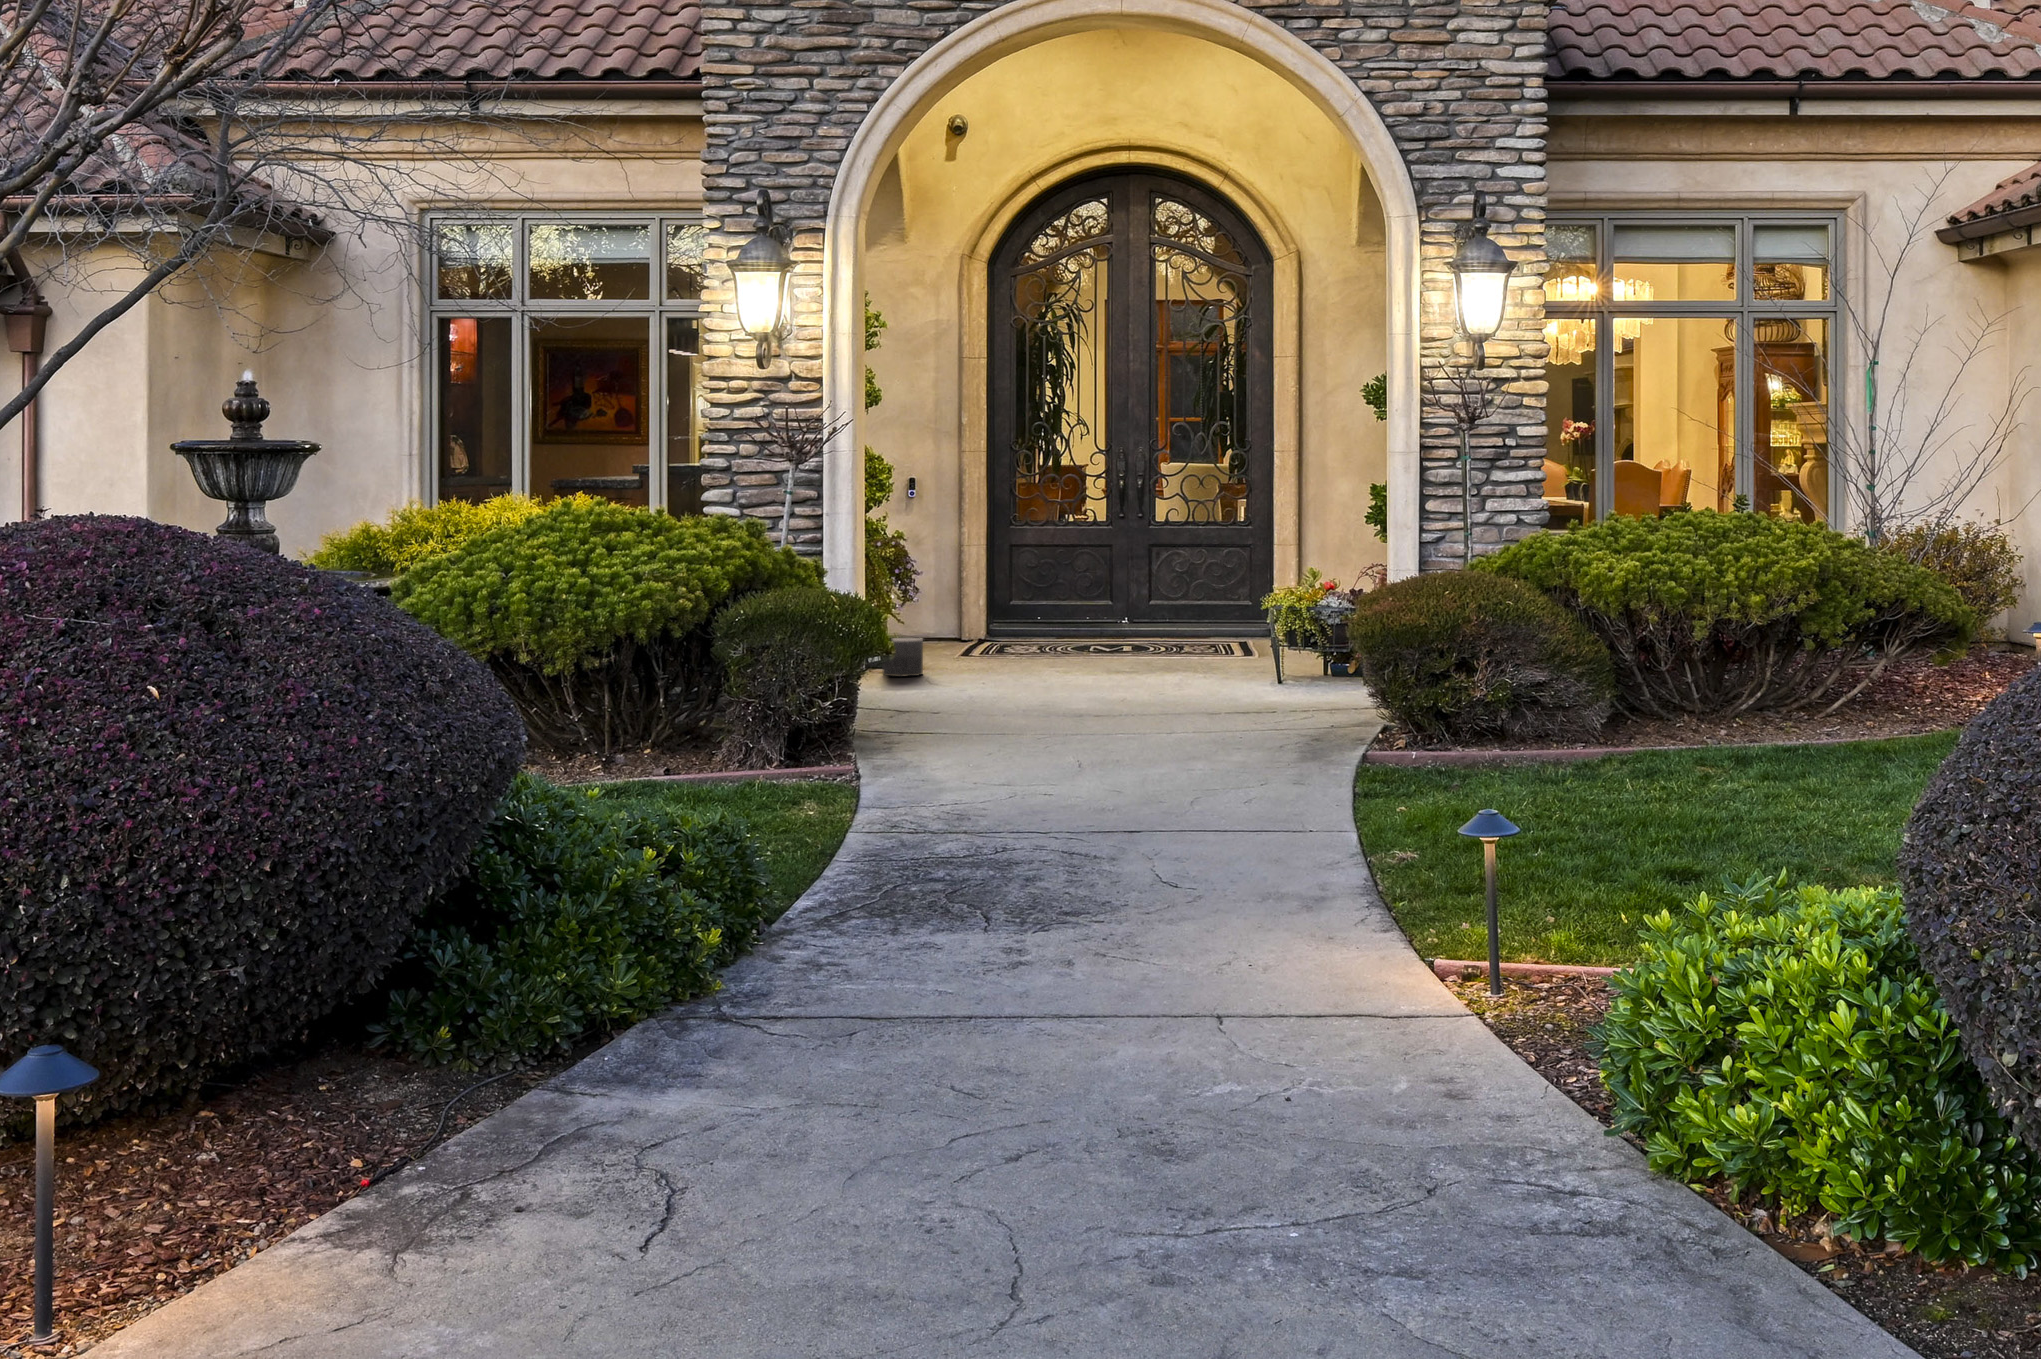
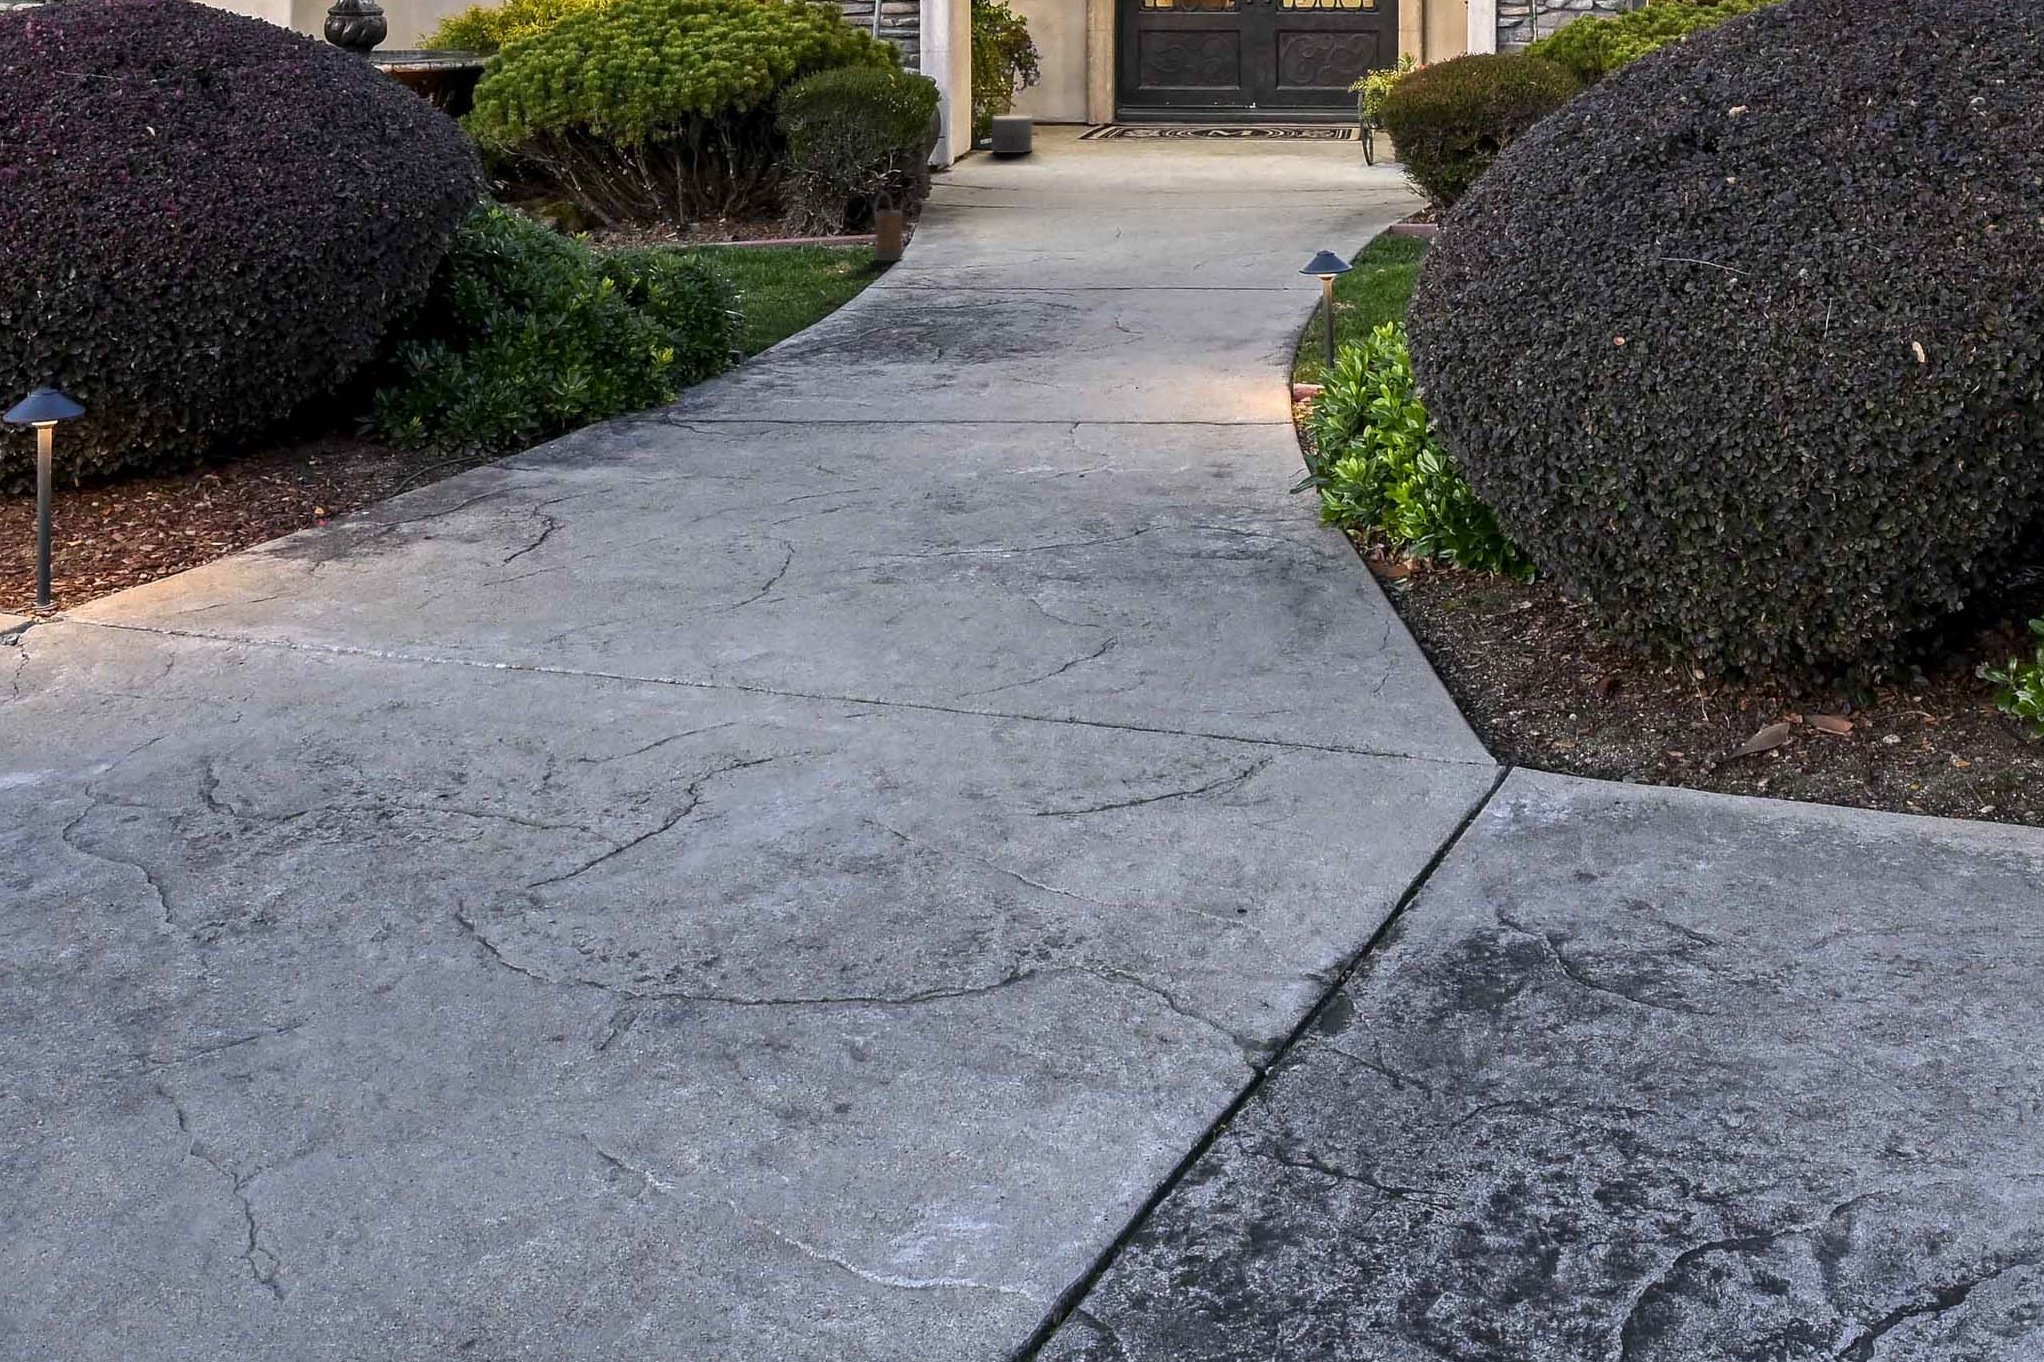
watering can: none [812,725,841,799] -> present [874,192,903,261]

